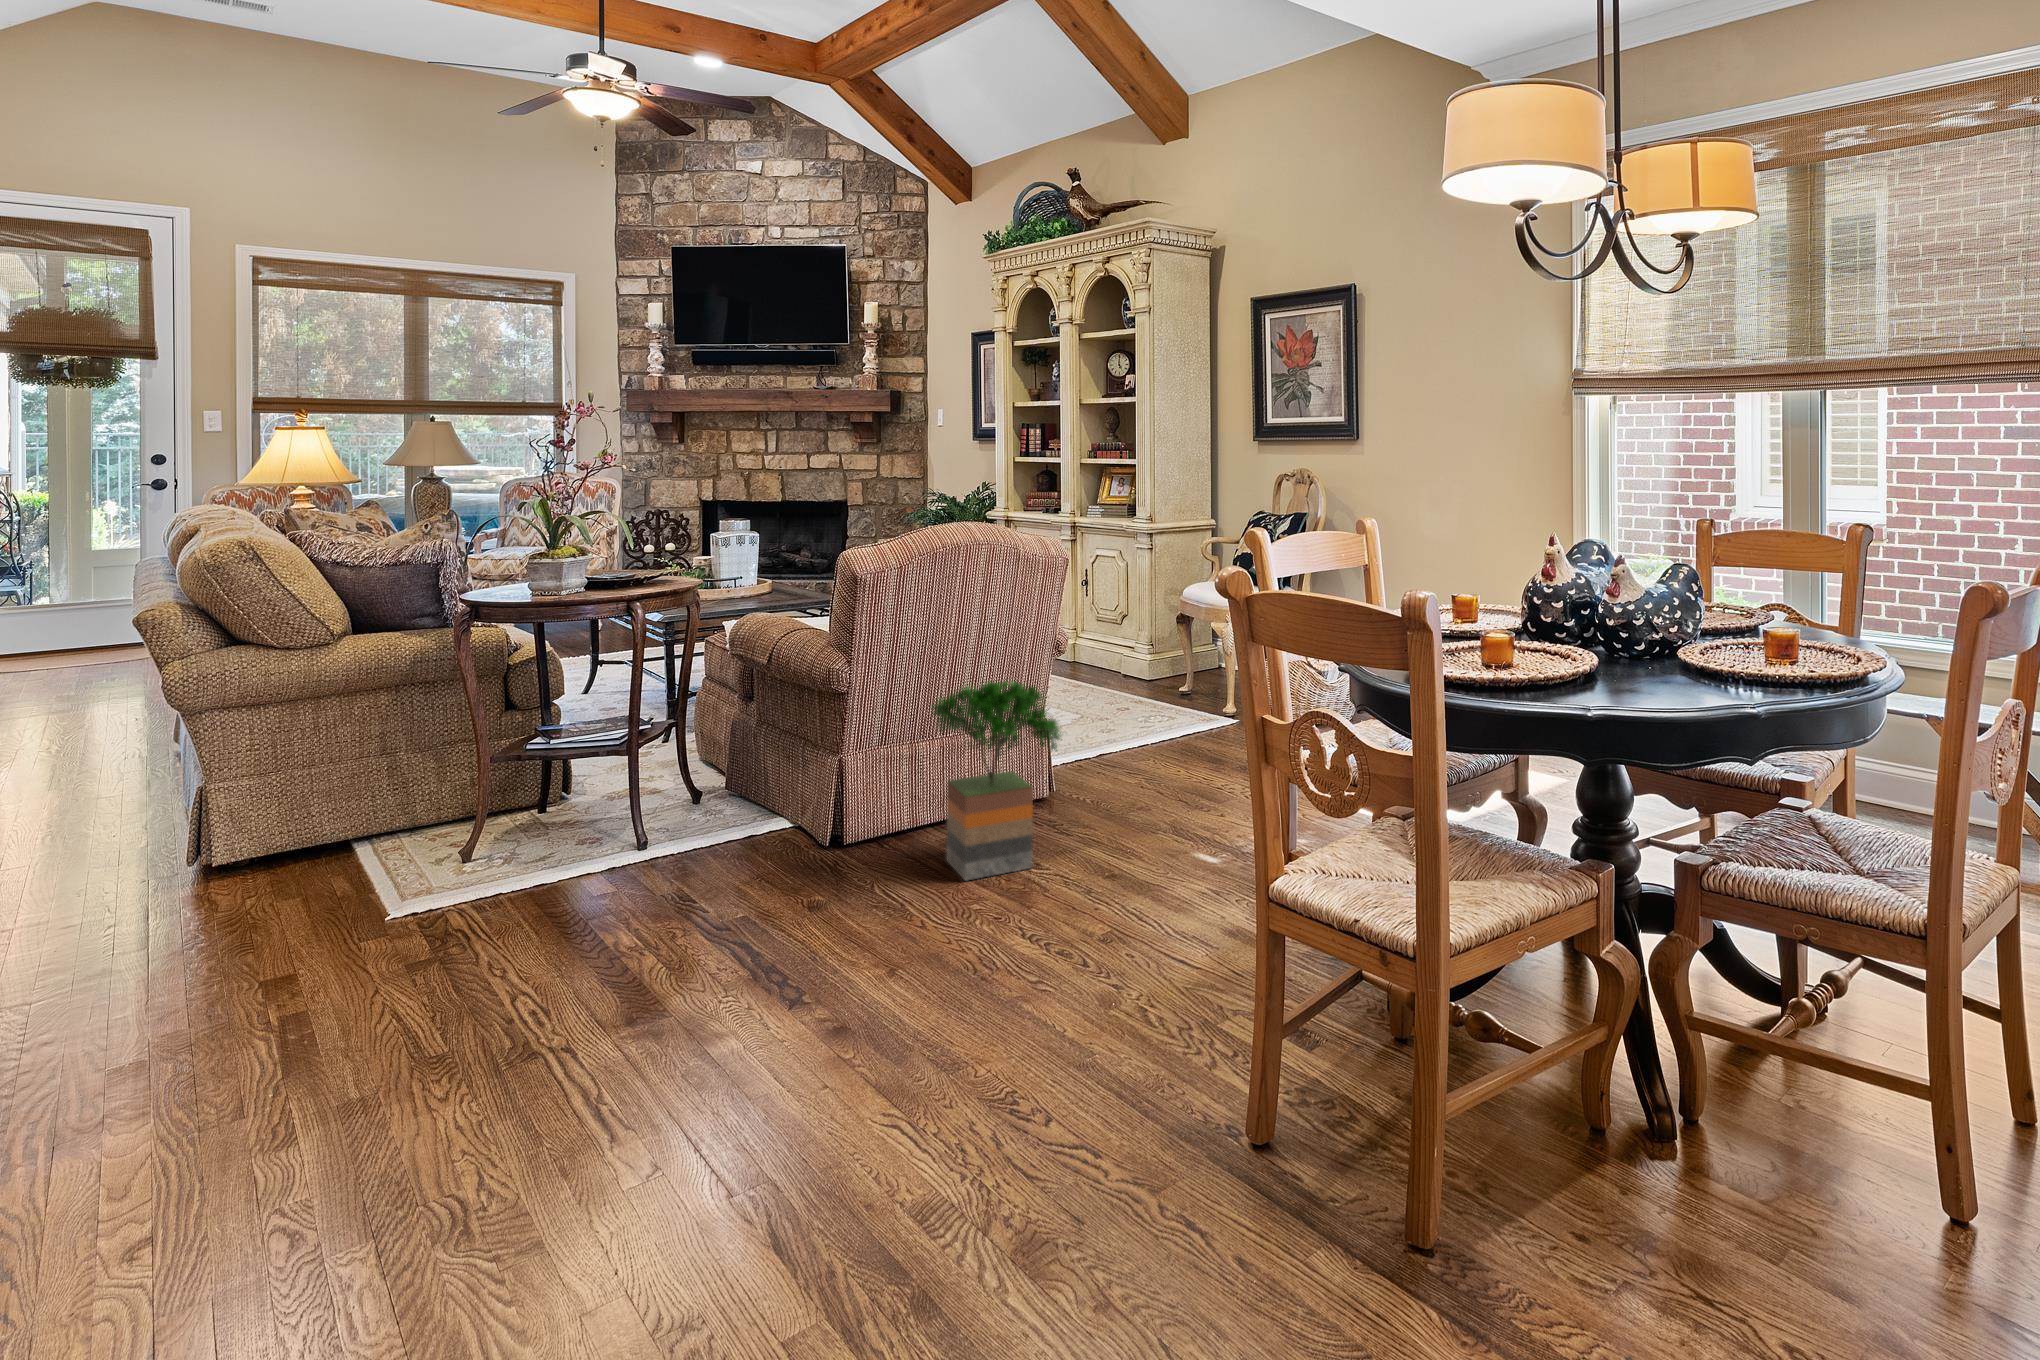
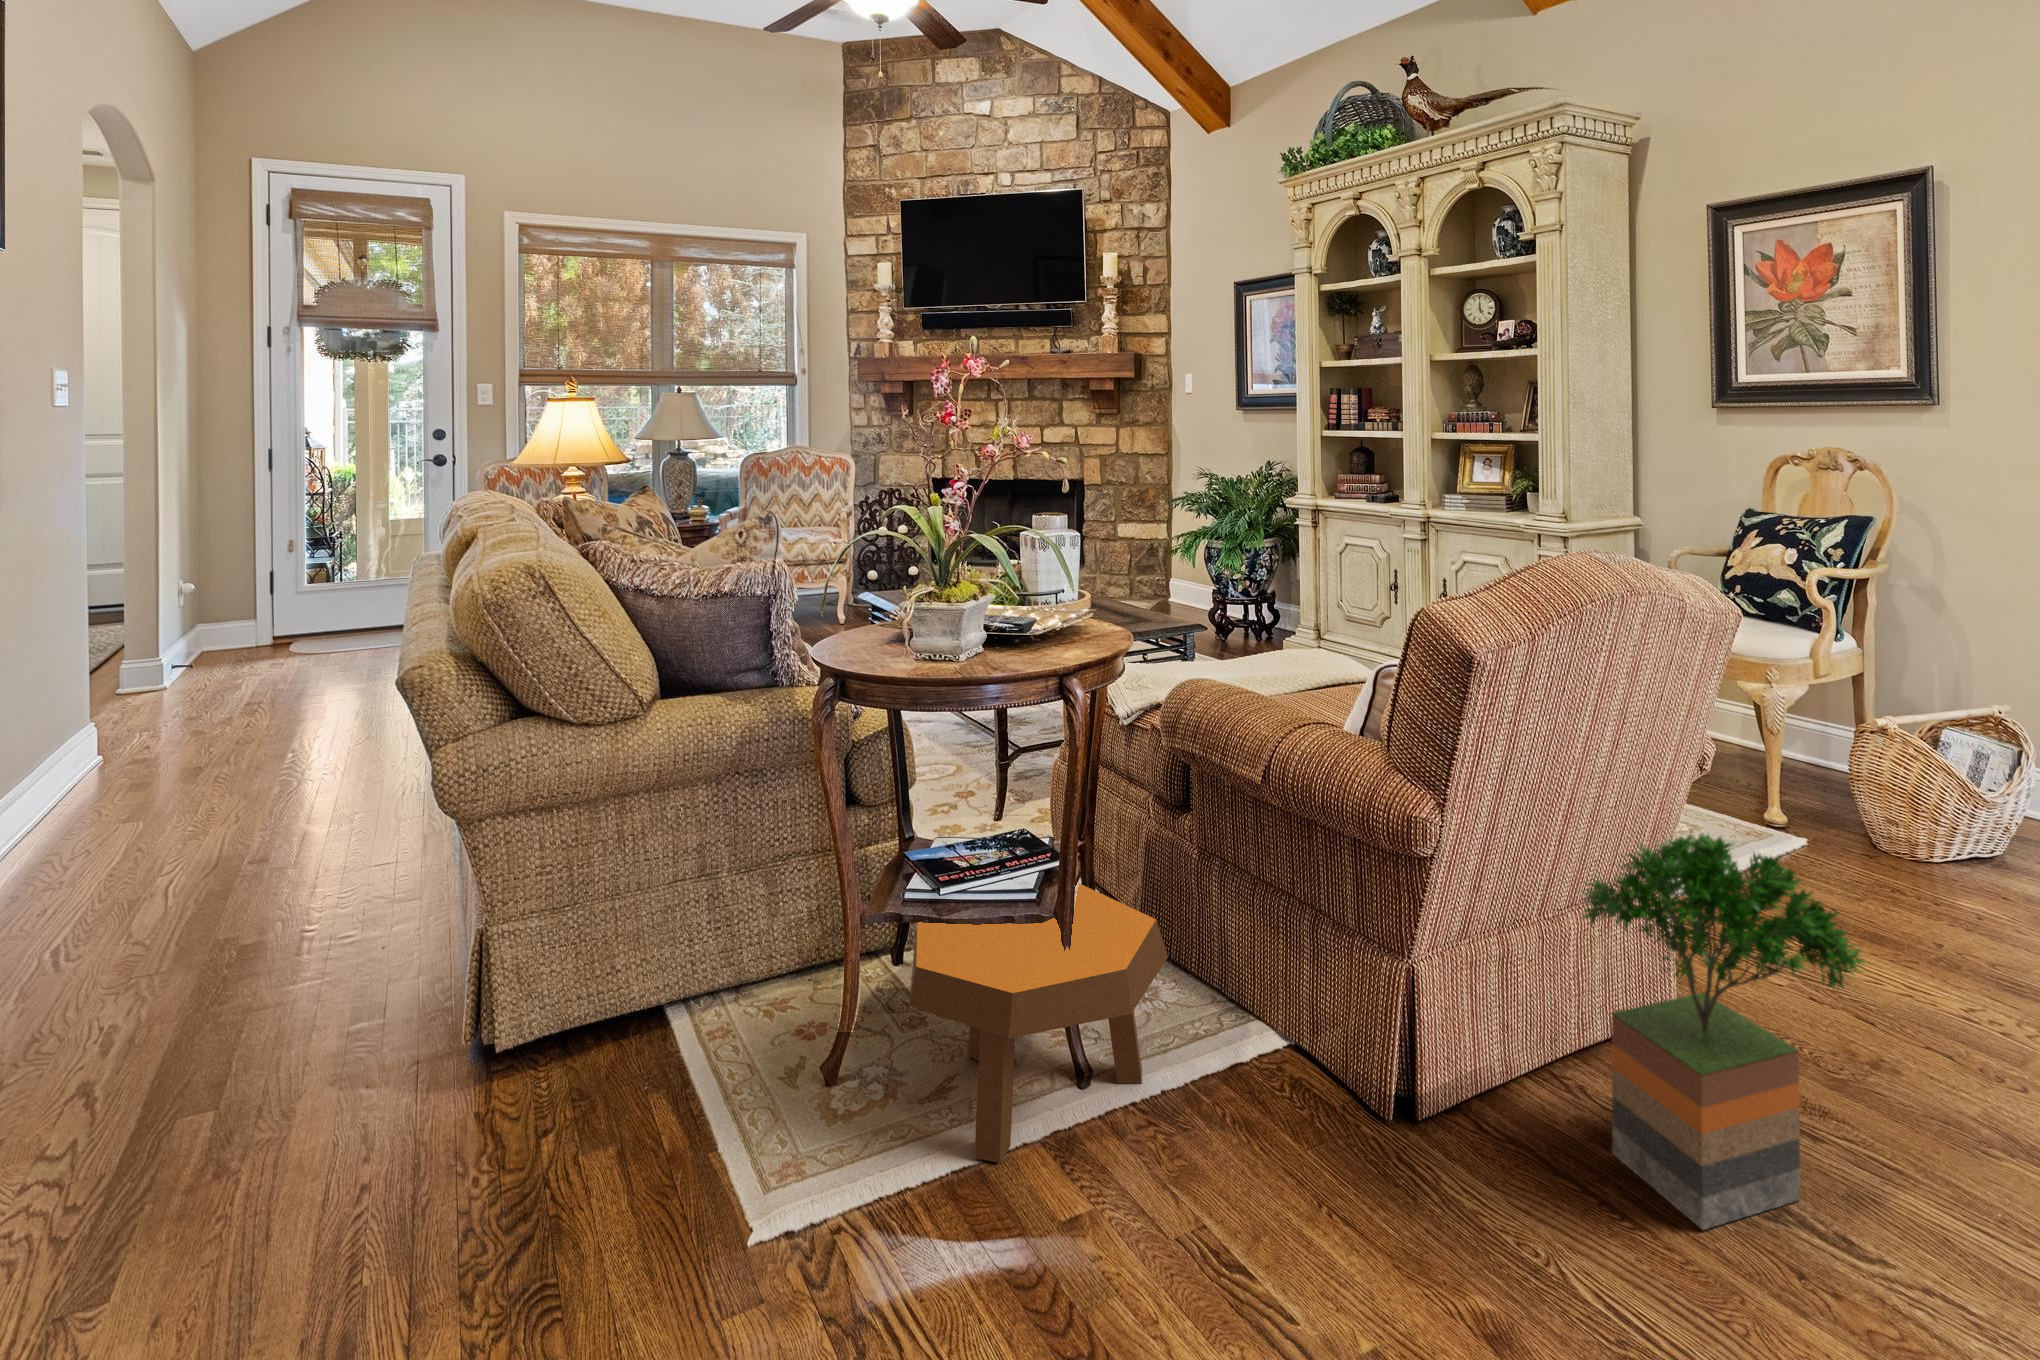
footstool: none [509,745,701,890] -> present [909,884,1168,1163]

